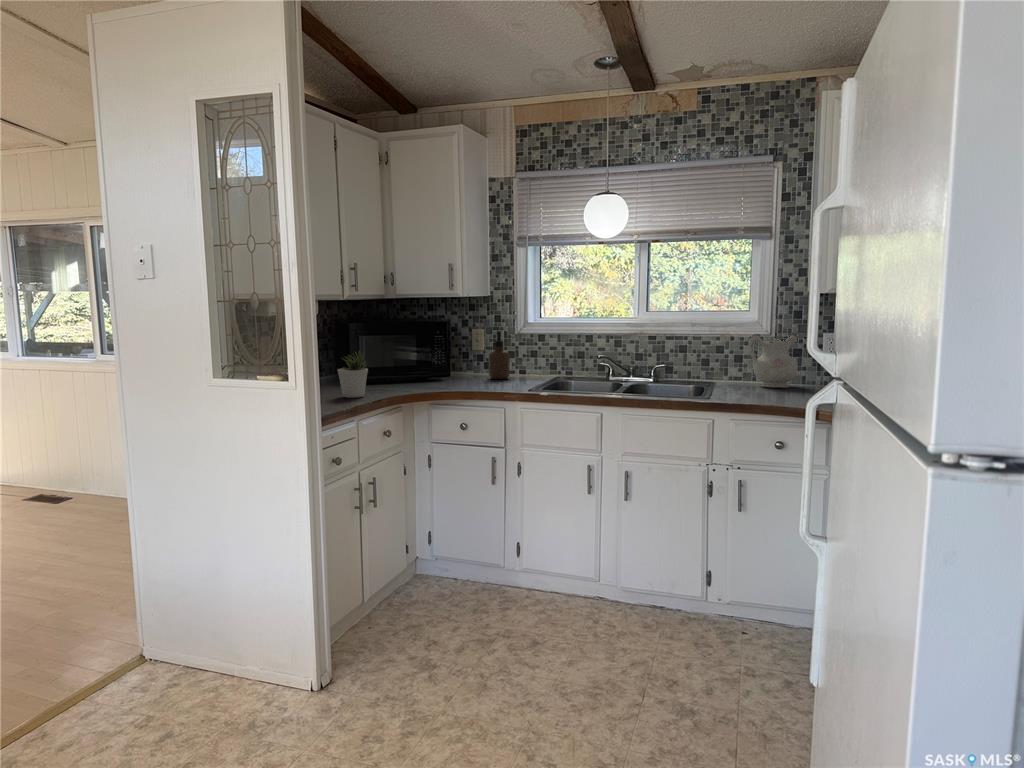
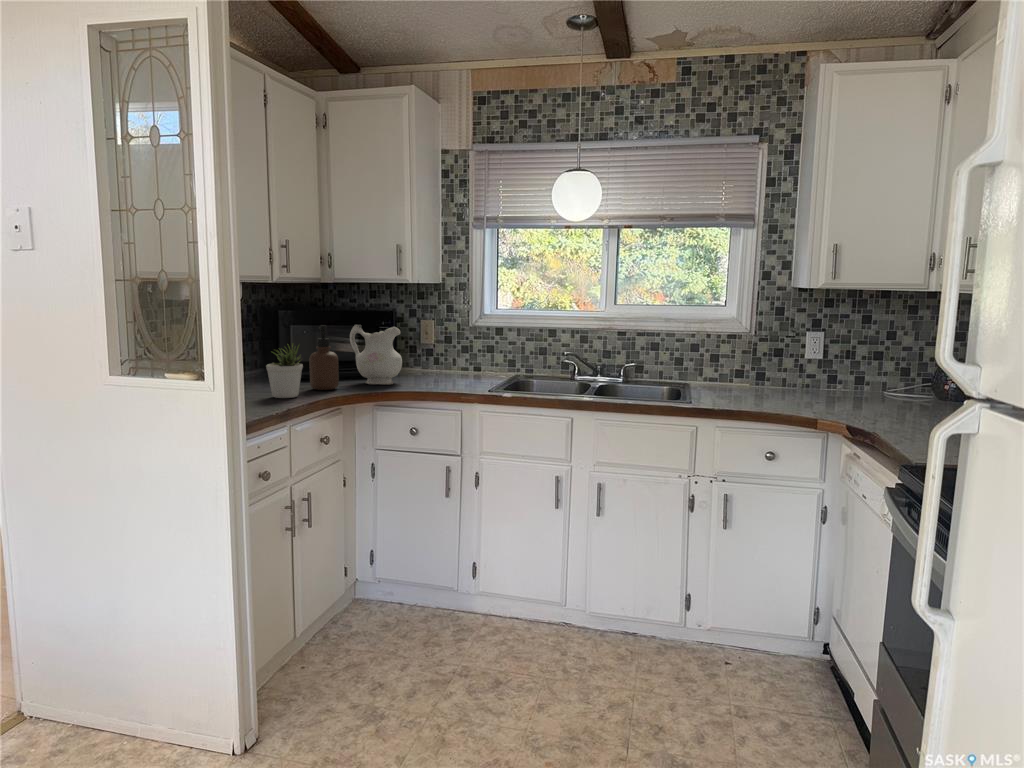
soap dispenser: present [489,331,510,379] -> present [310,325,339,390]
ceramic pitcher: present [748,334,798,388] -> present [350,325,402,385]

